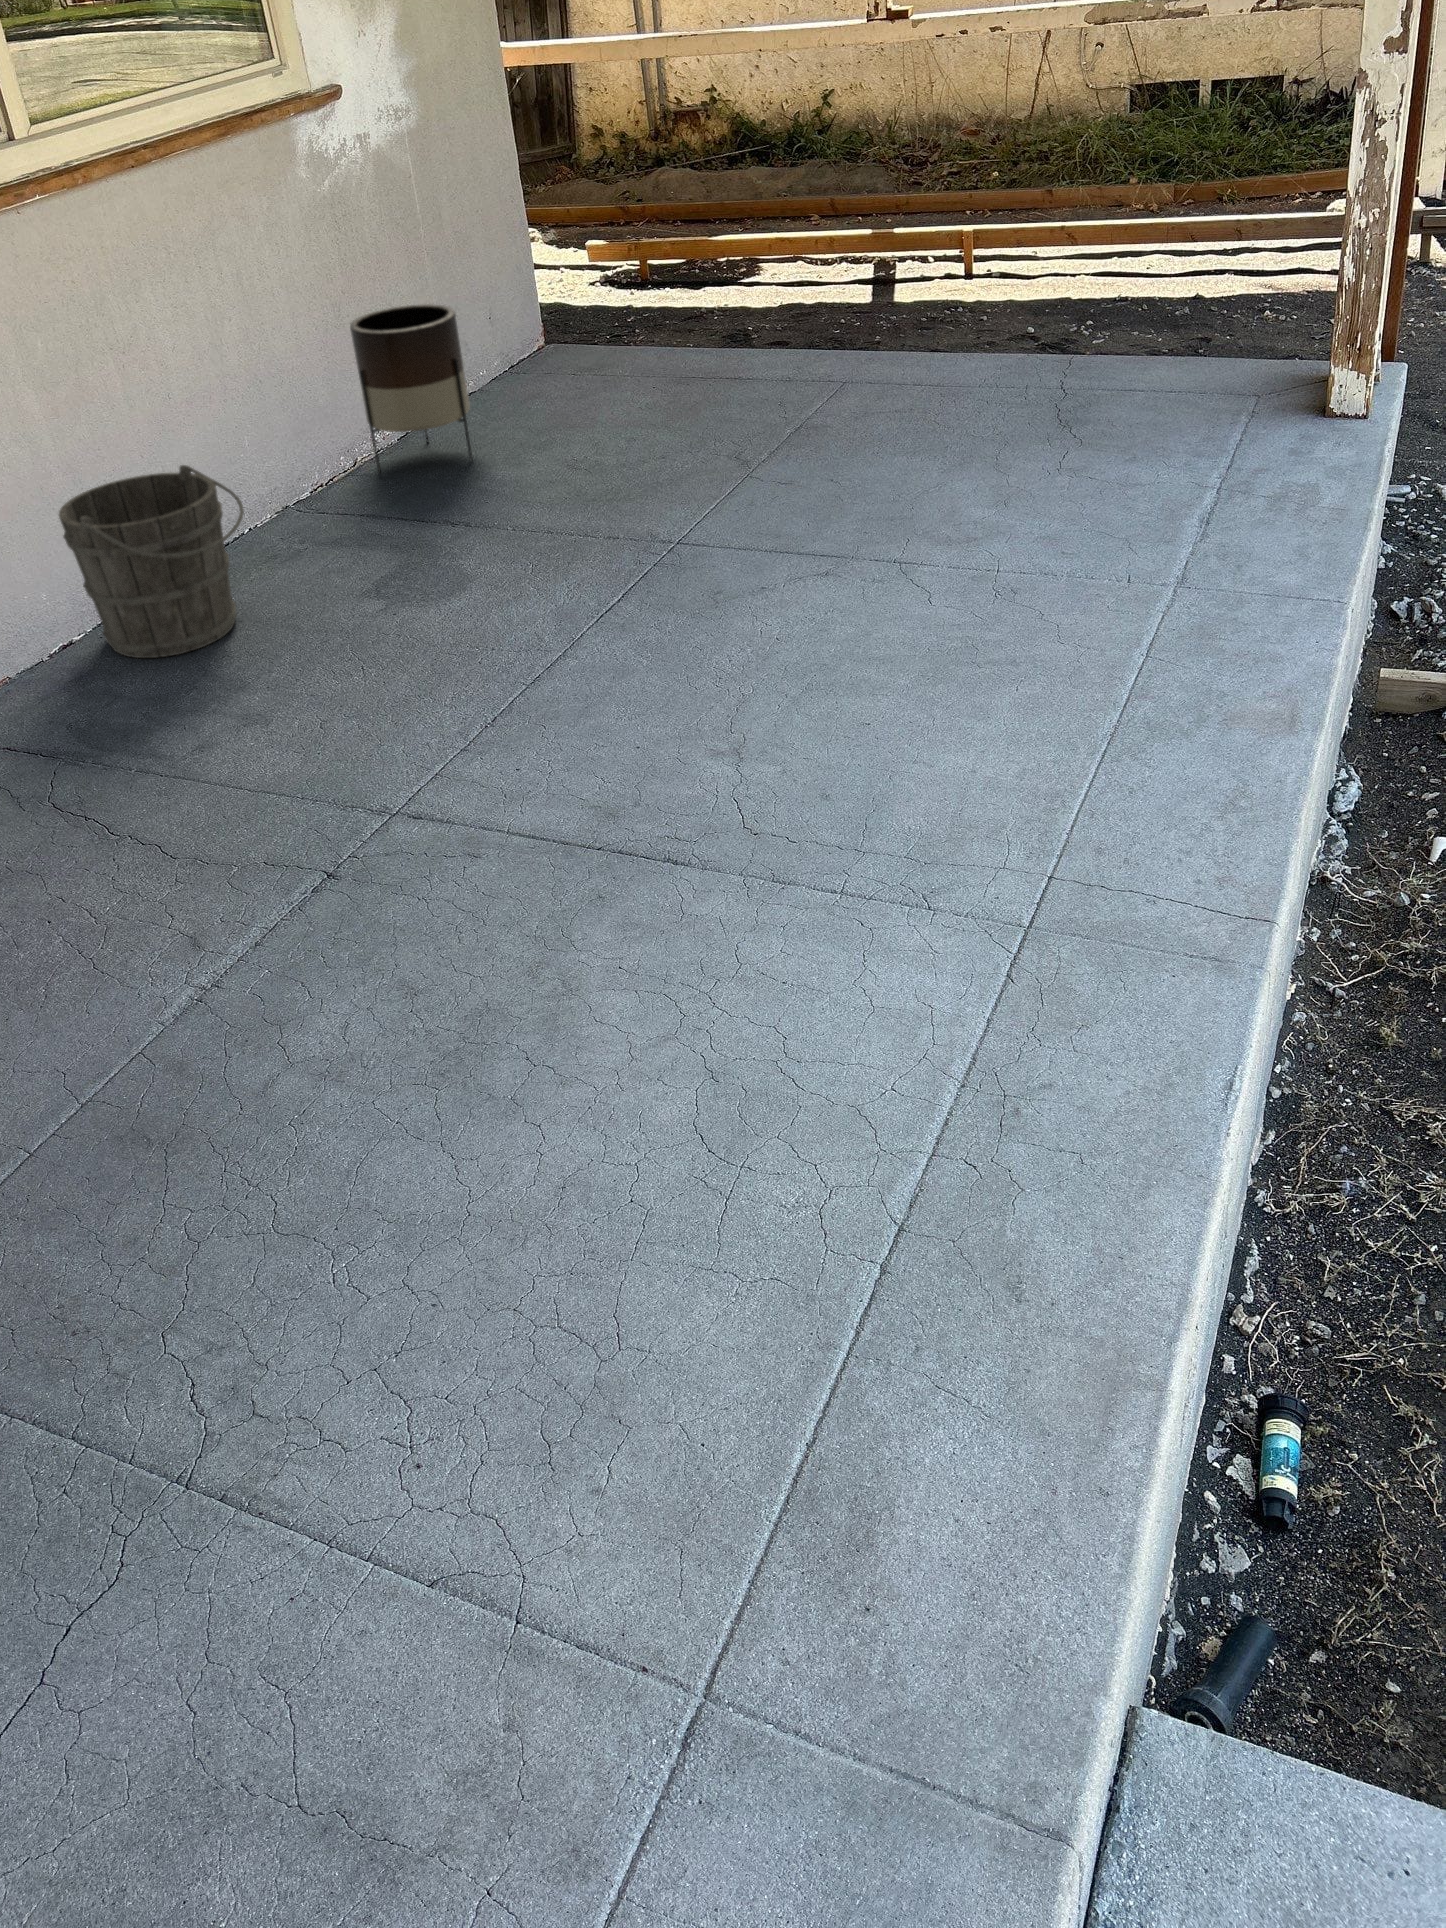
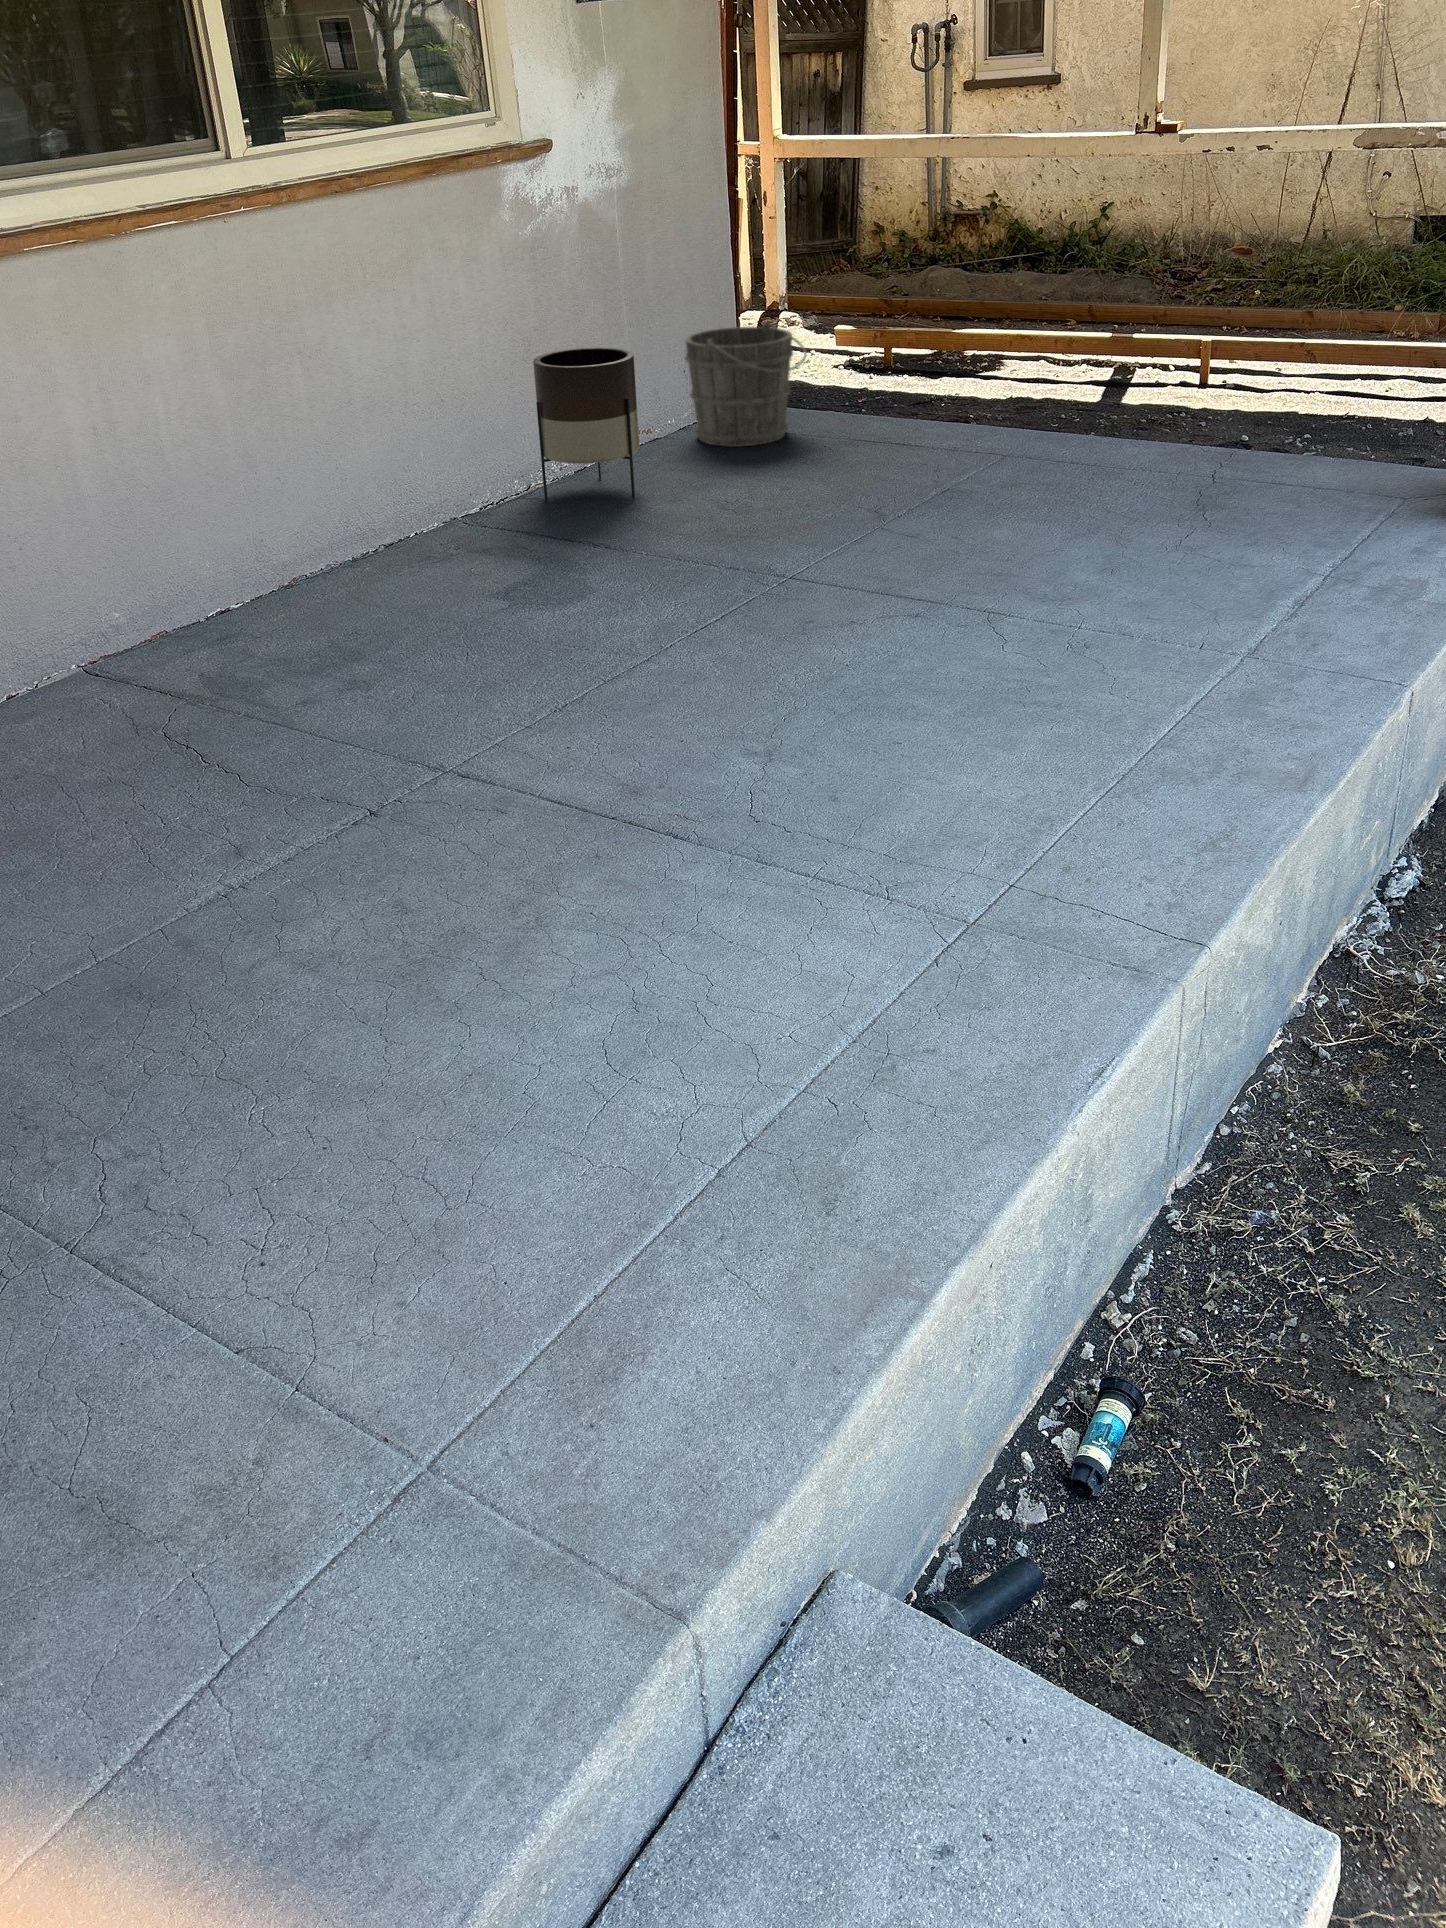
bucket: present [59,465,244,658] -> present [685,321,807,447]

